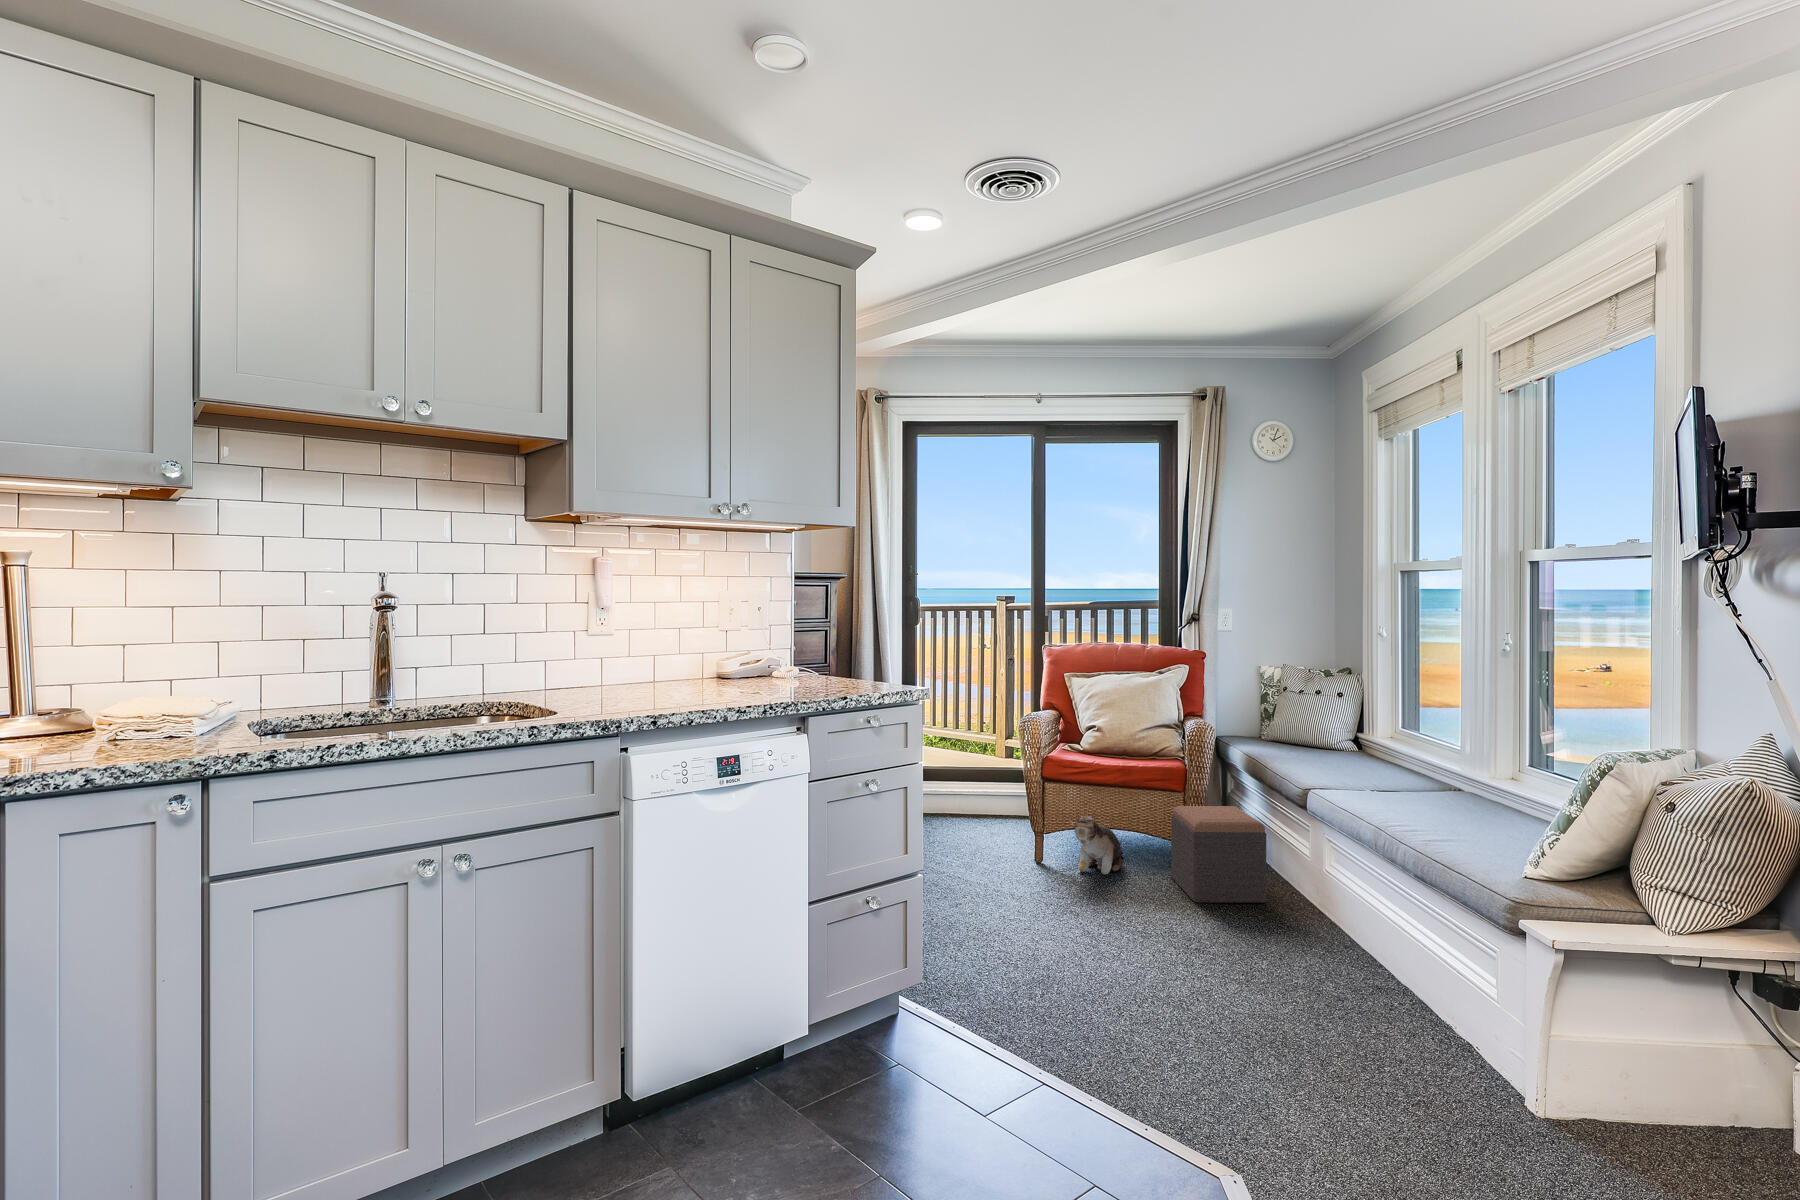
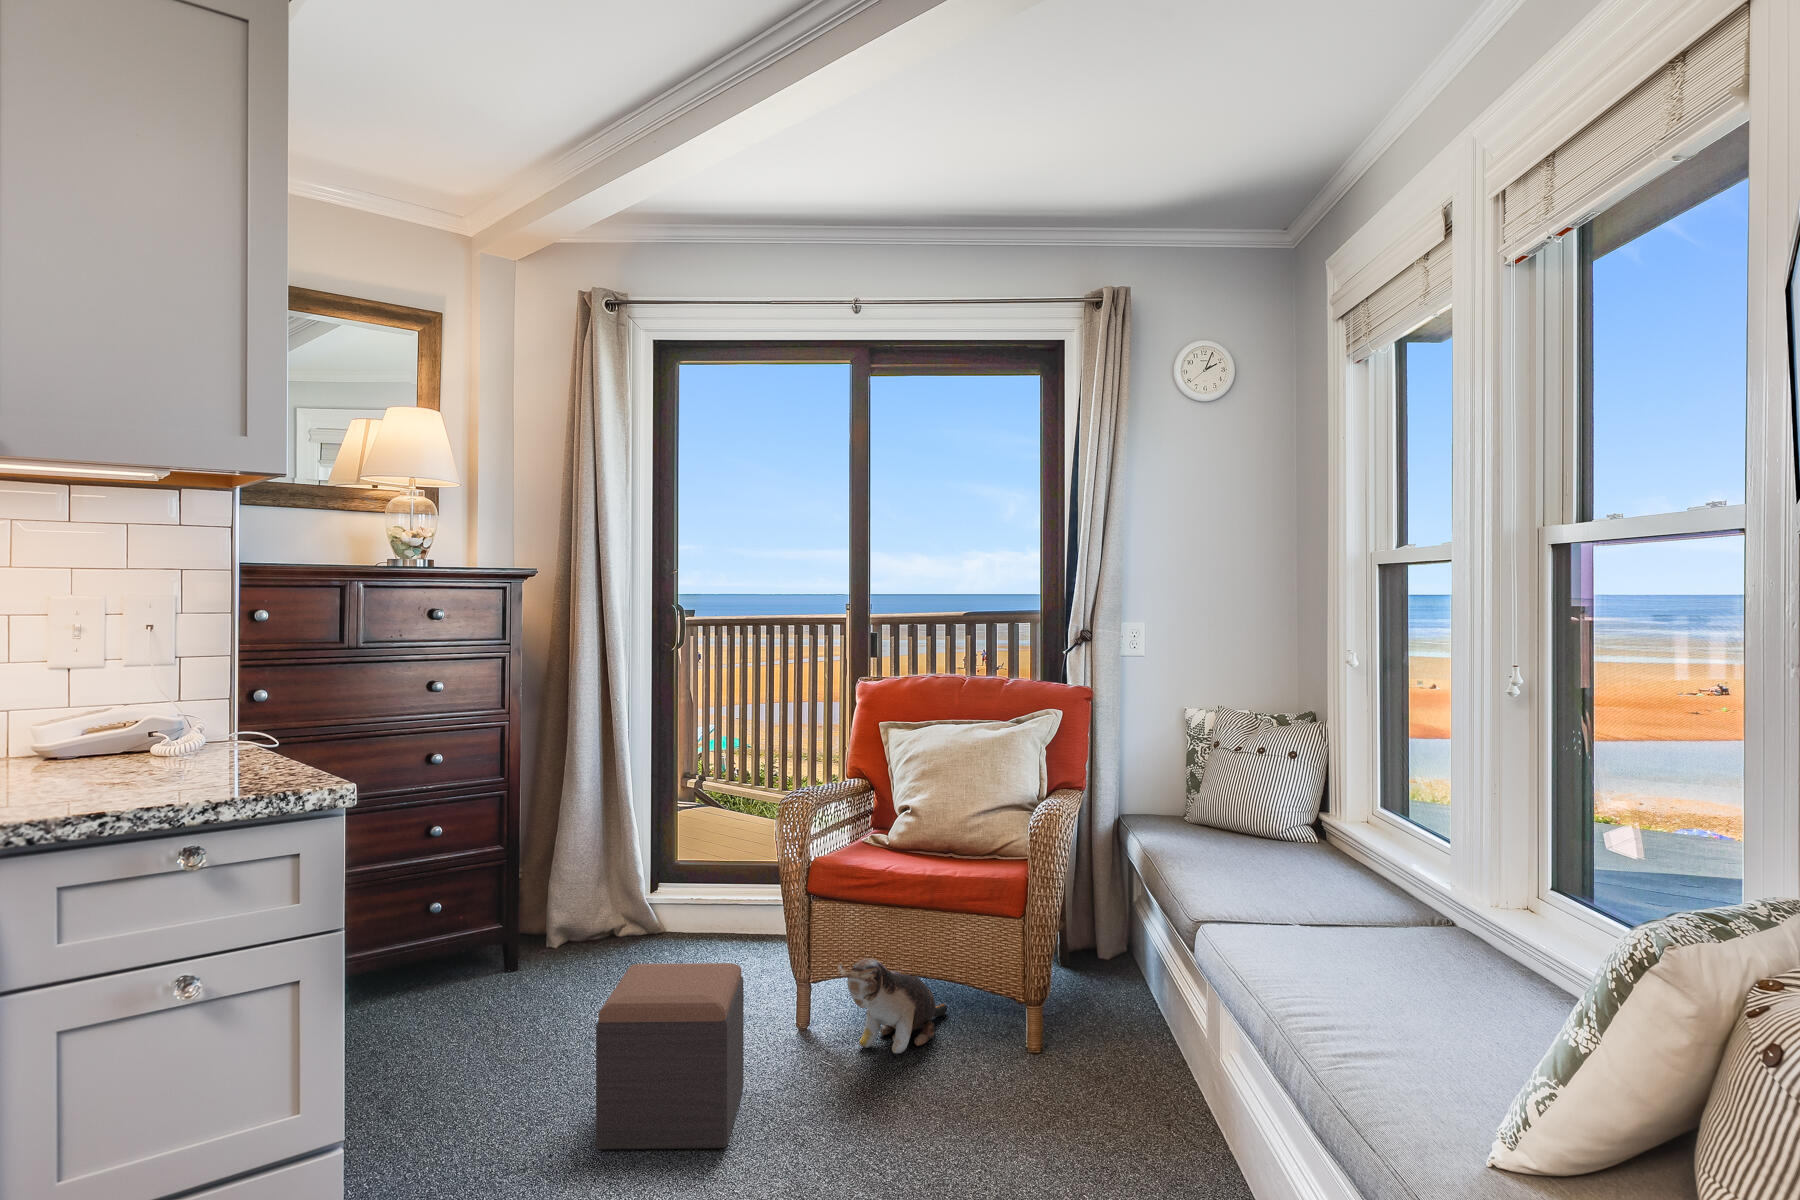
footstool: present [1171,806,1267,903] -> present [596,963,744,1150]

